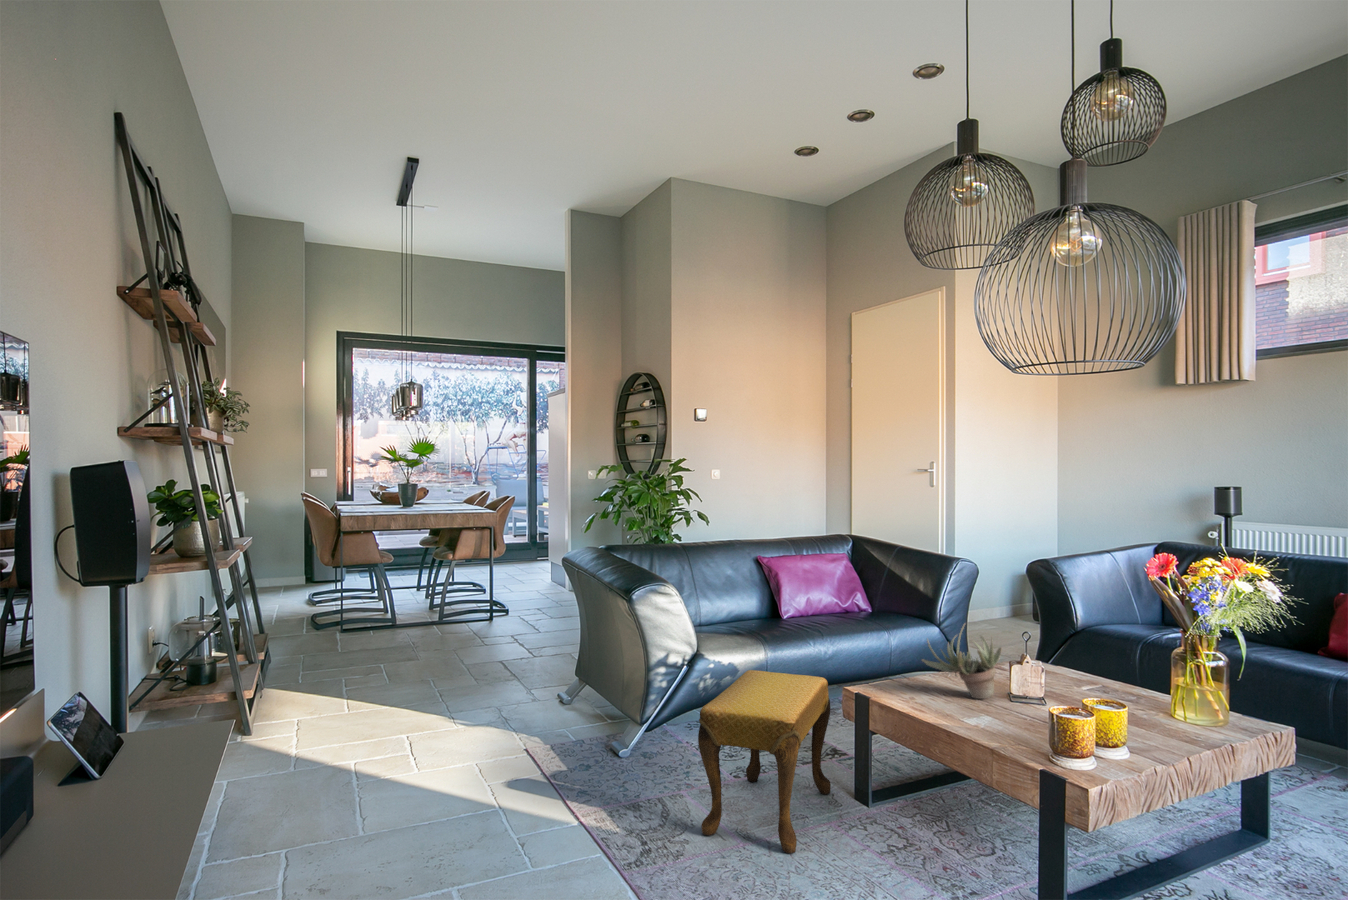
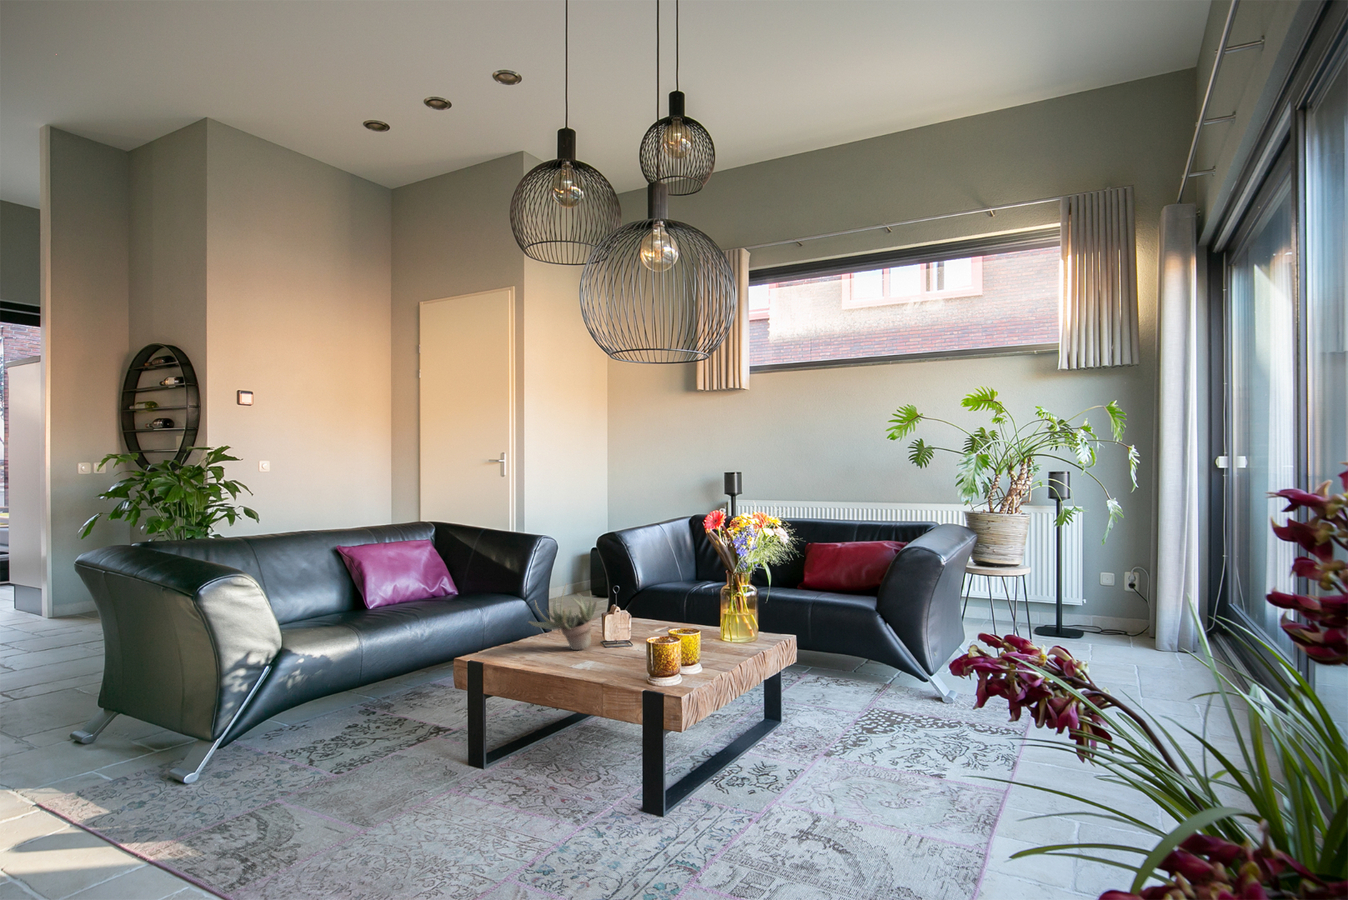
footstool: present [698,670,831,853] -> none [310,651,443,833]

